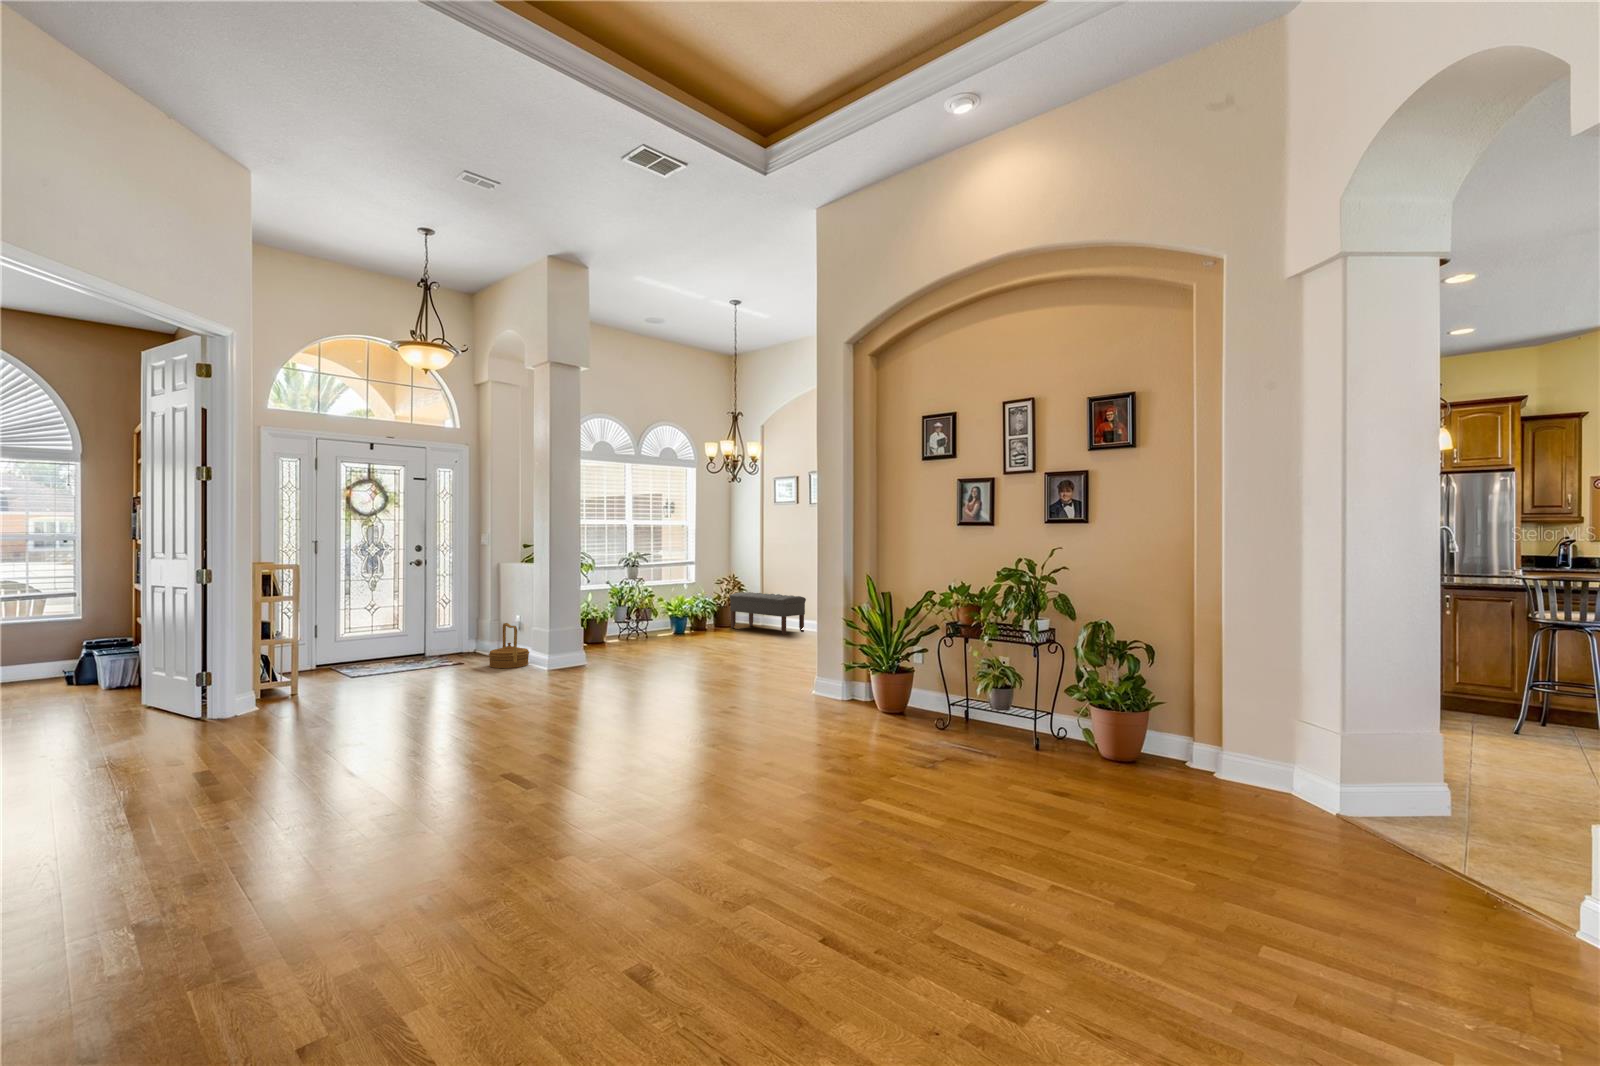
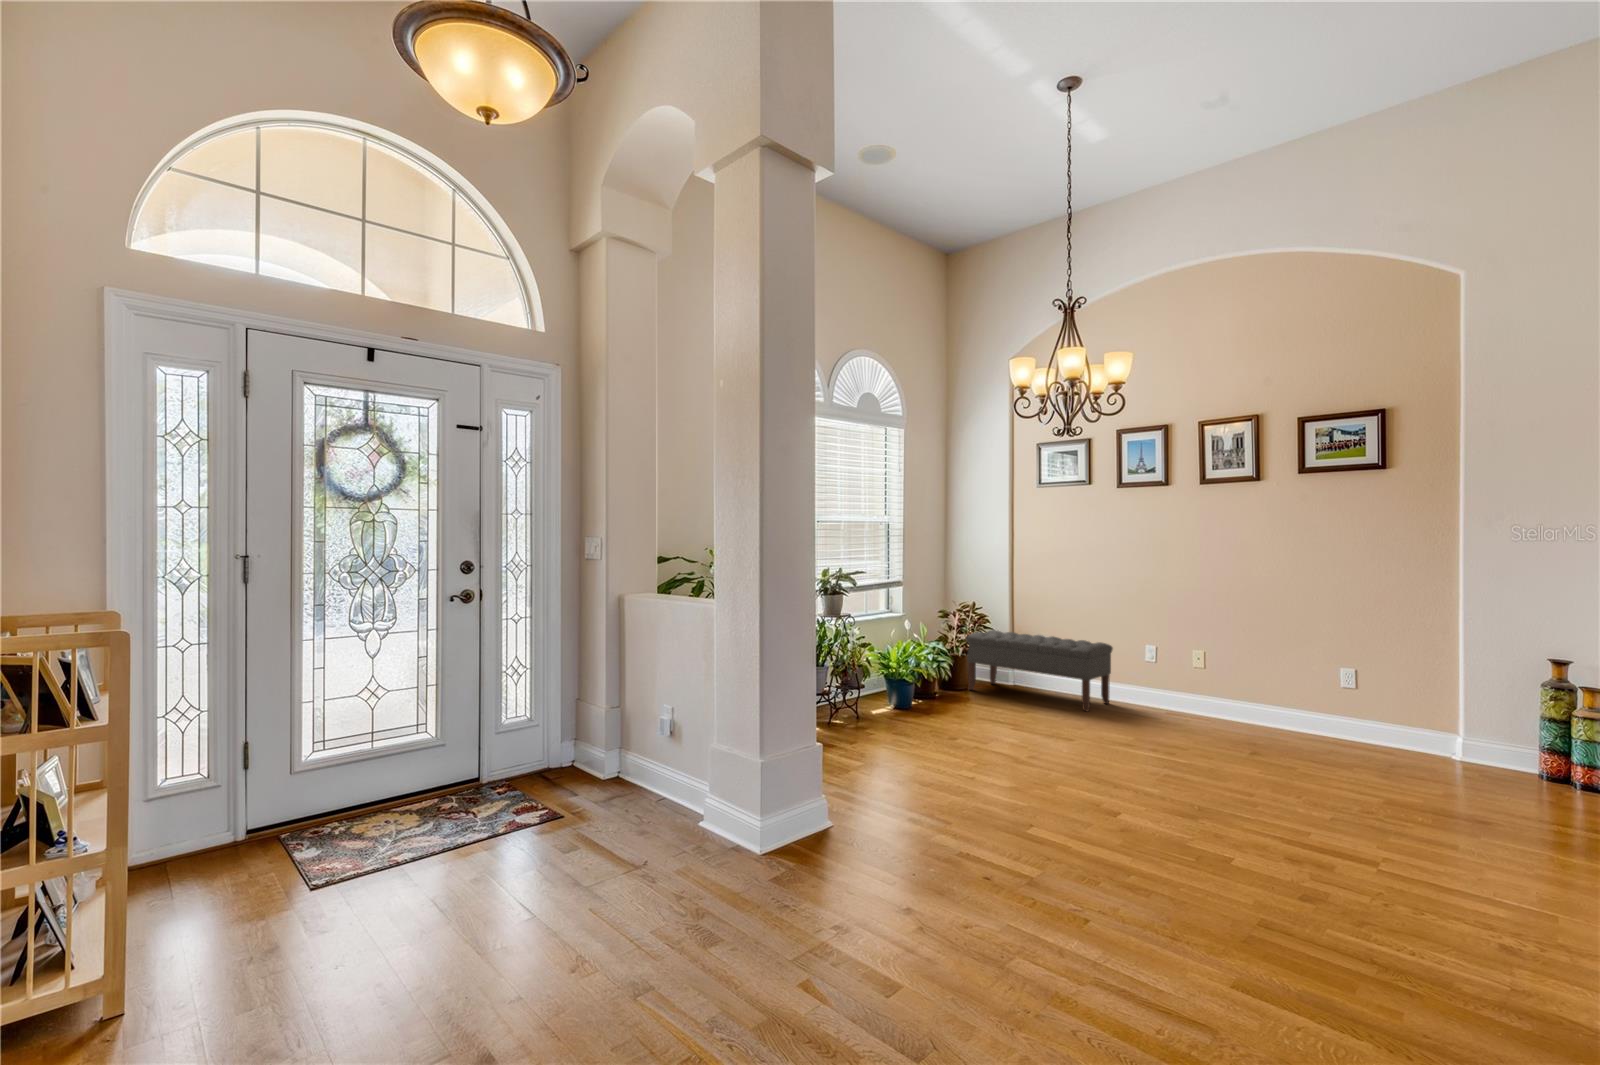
woven basket: present [489,623,529,668] -> none [619,731,705,846]

